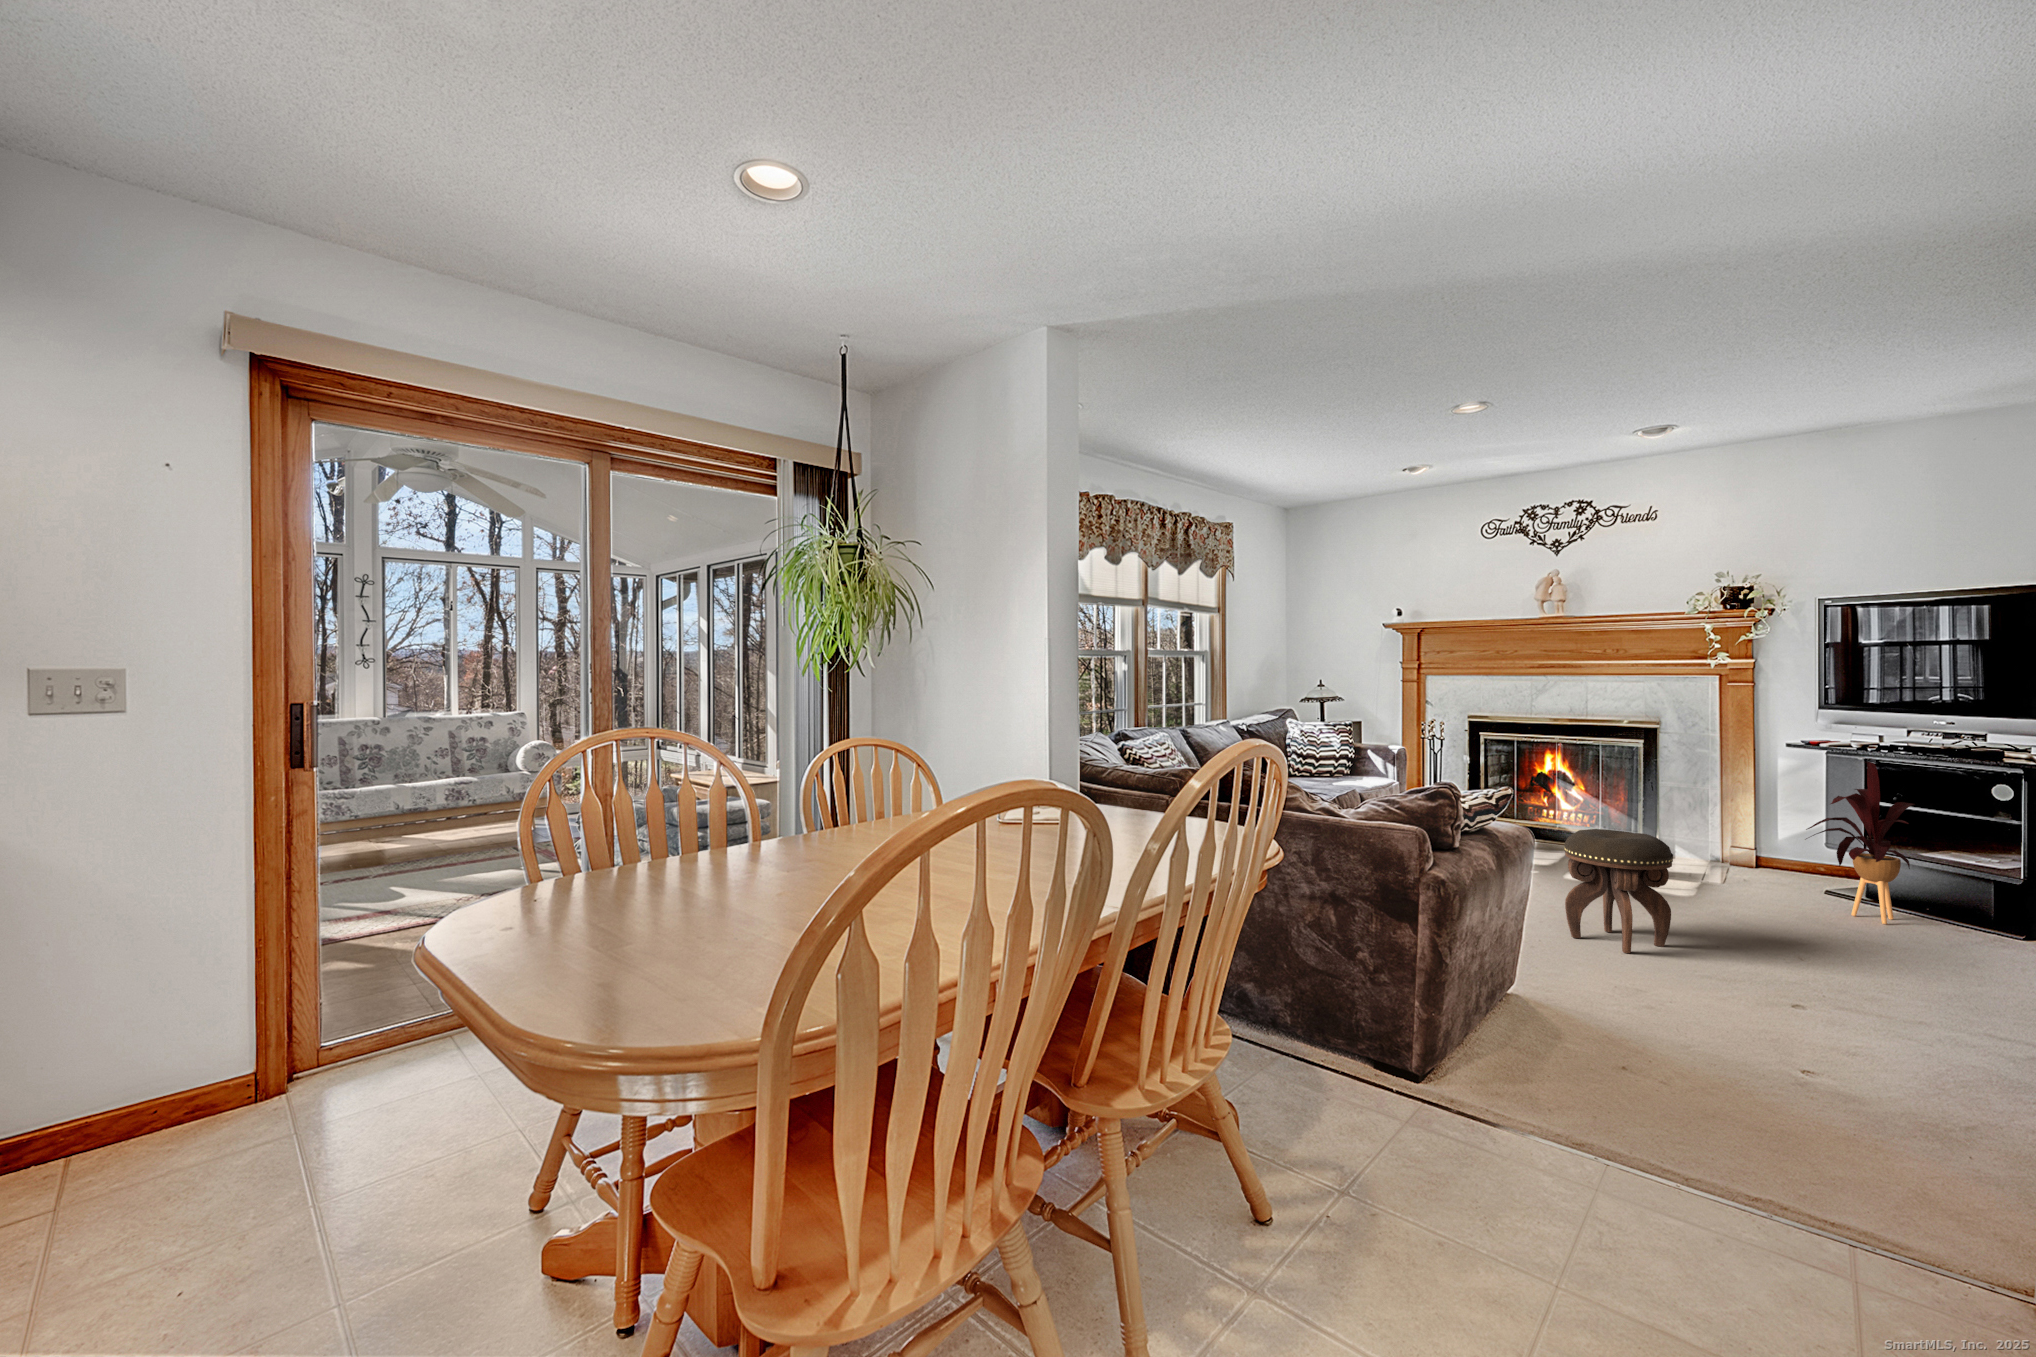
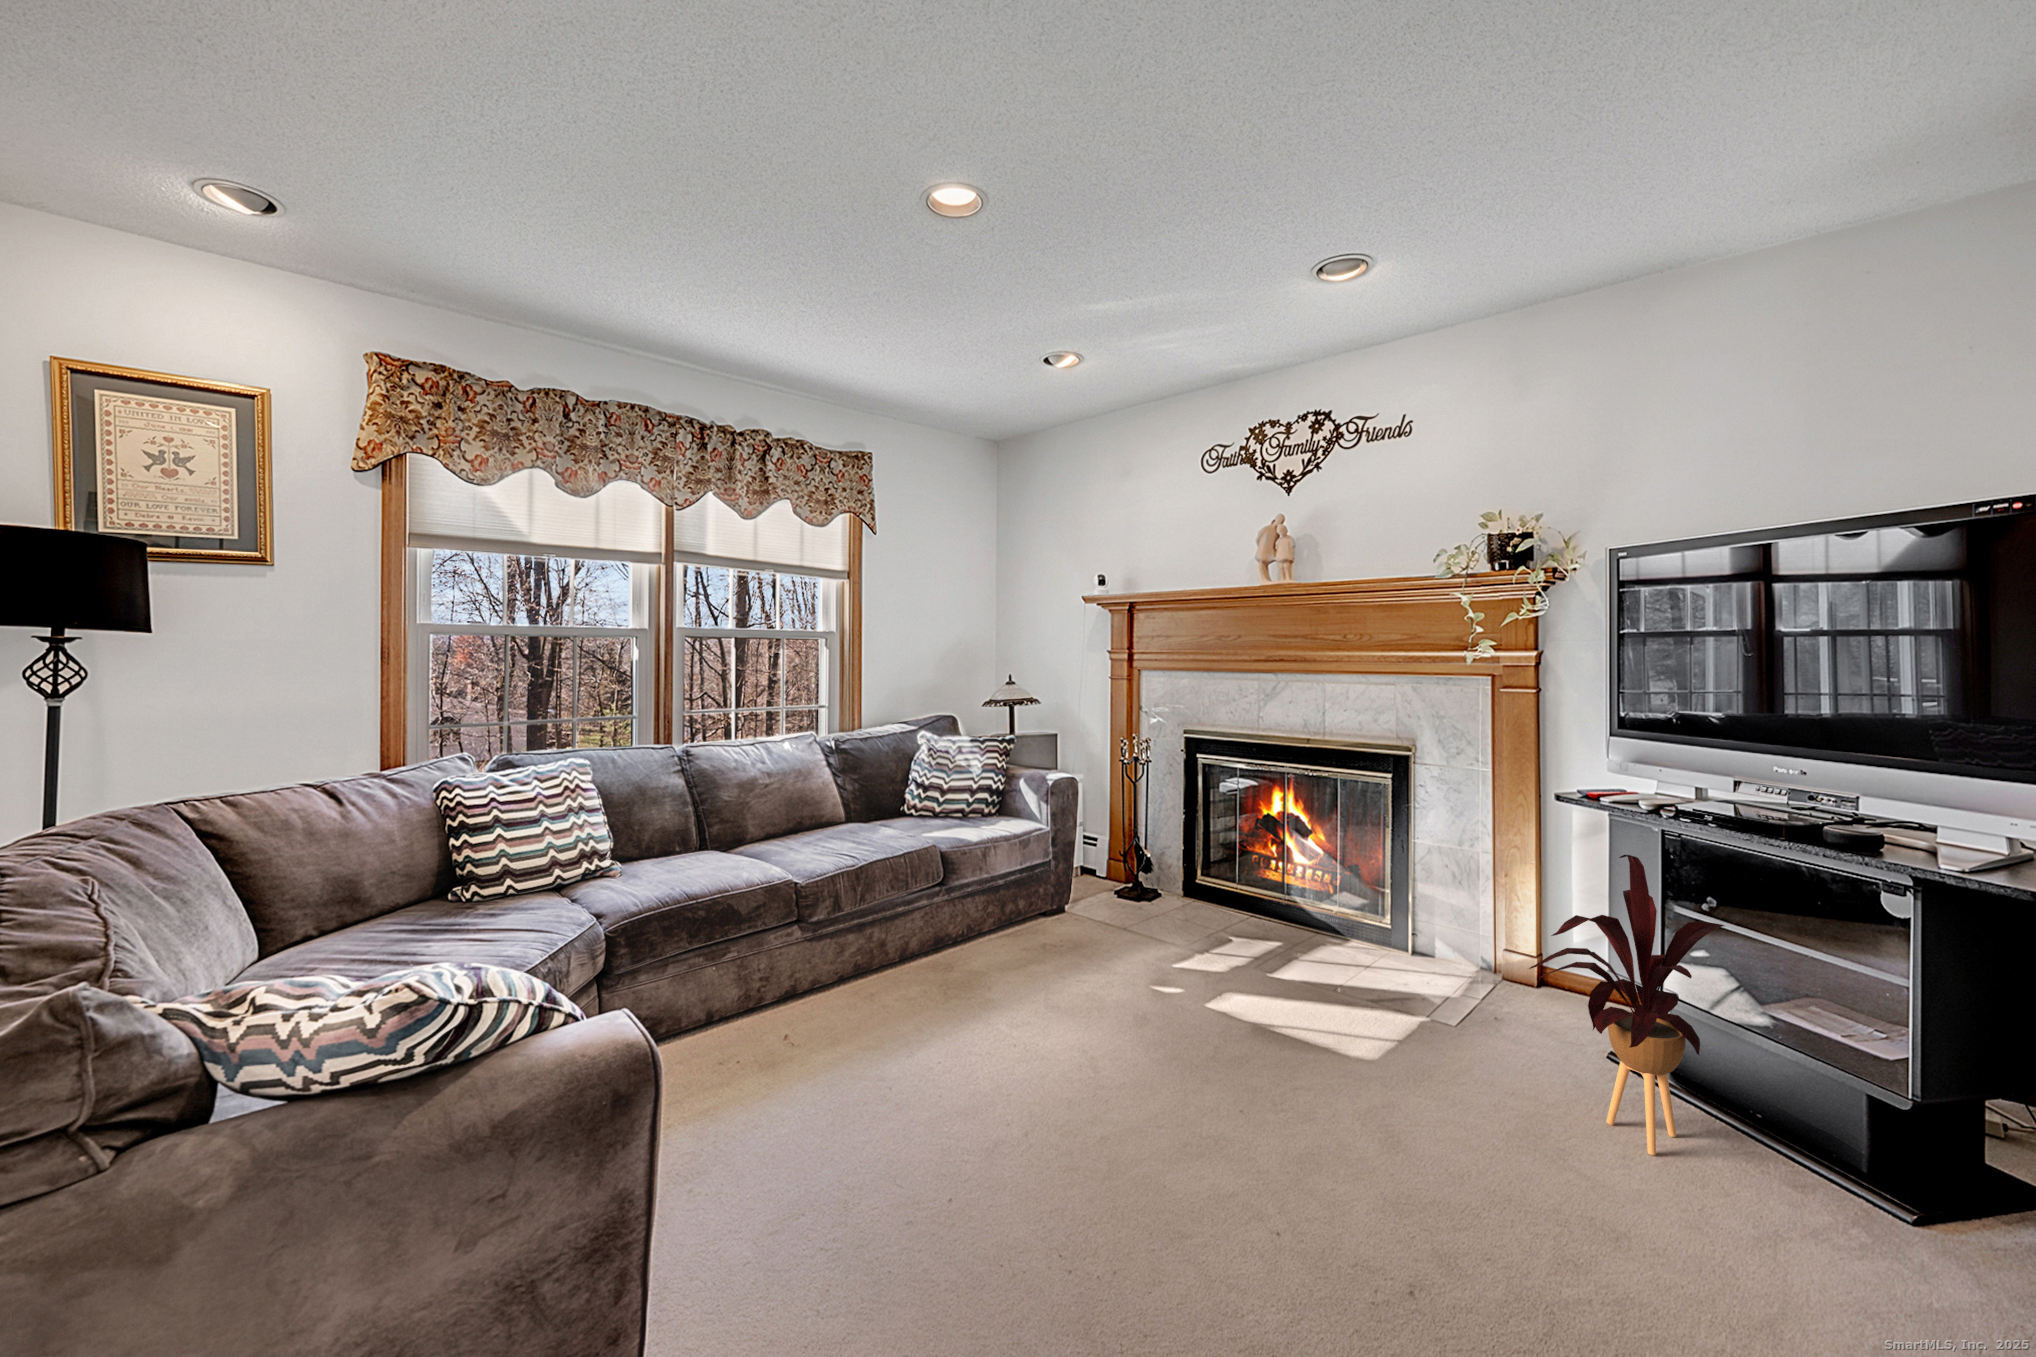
footstool: present [1564,829,1673,953] -> none [1017,991,1192,1271]

